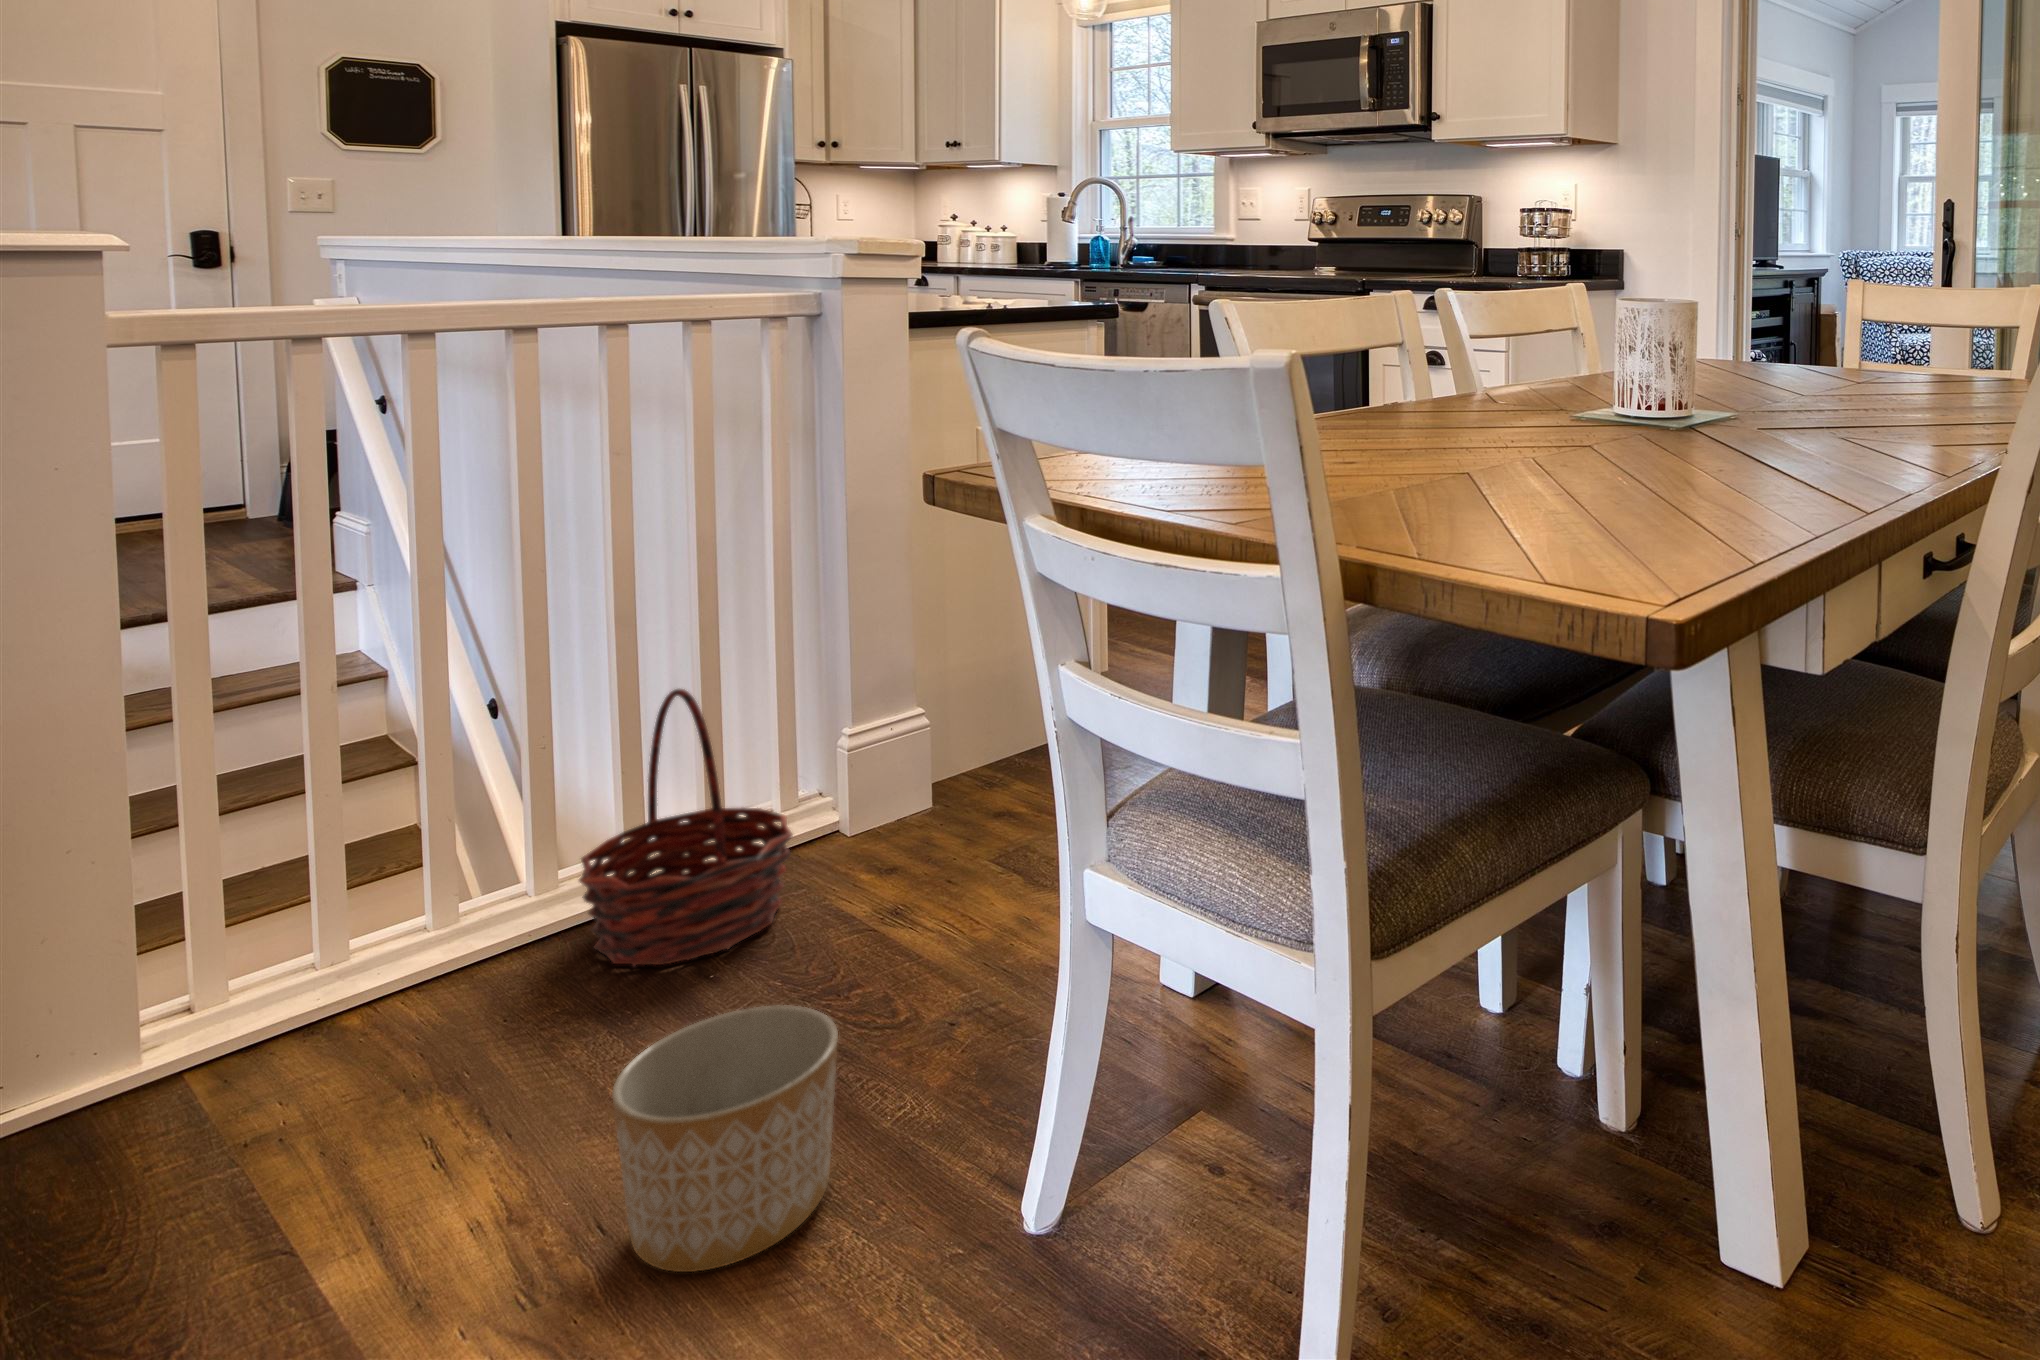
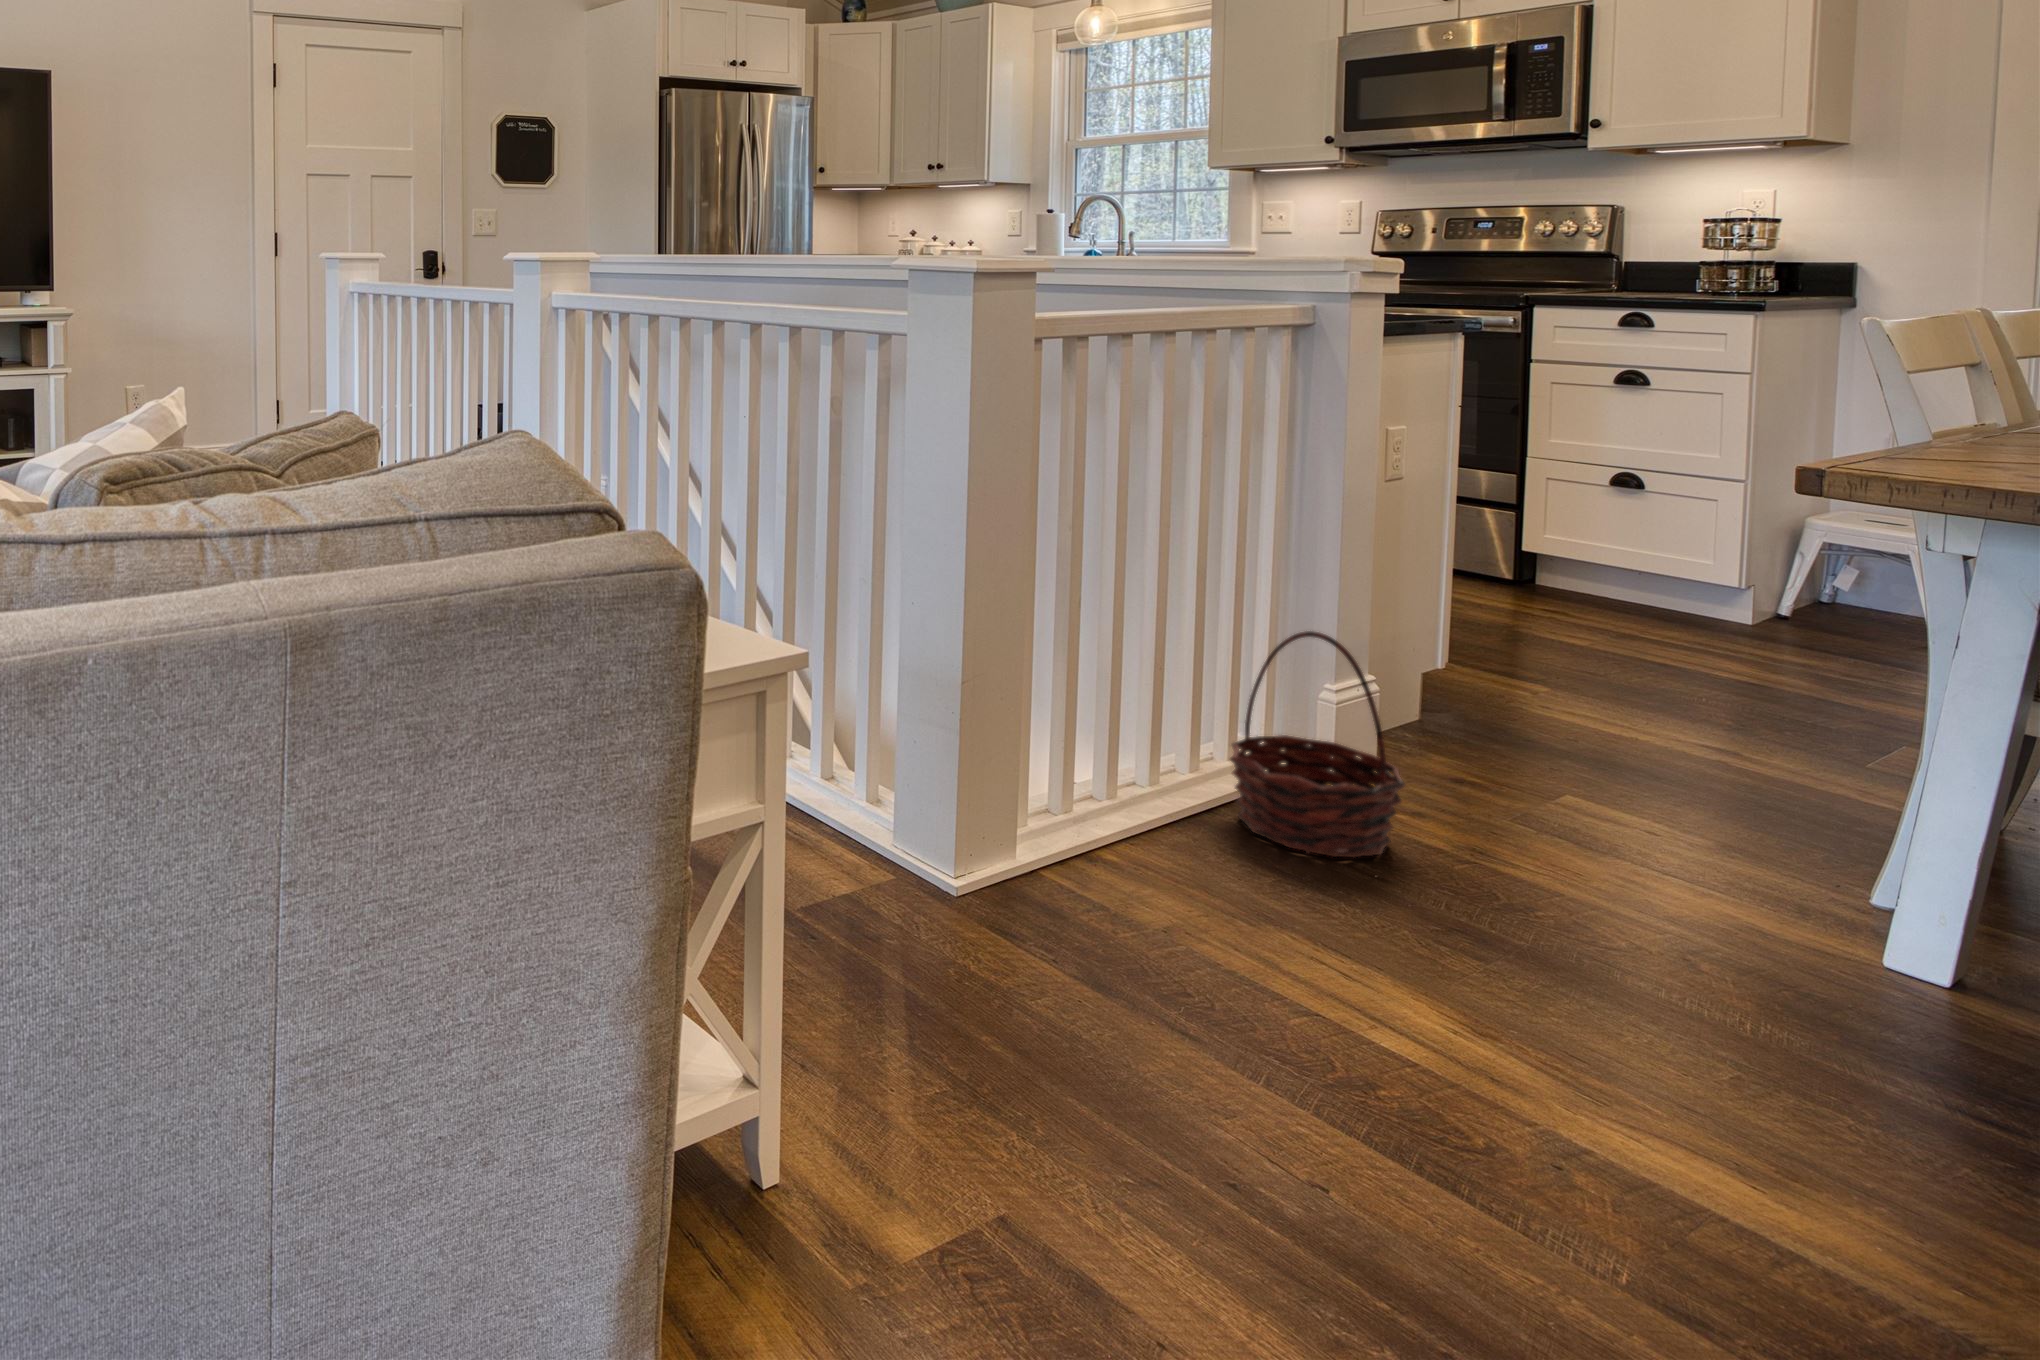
planter: present [612,1005,838,1272] -> none [1640,905,1858,1112]

